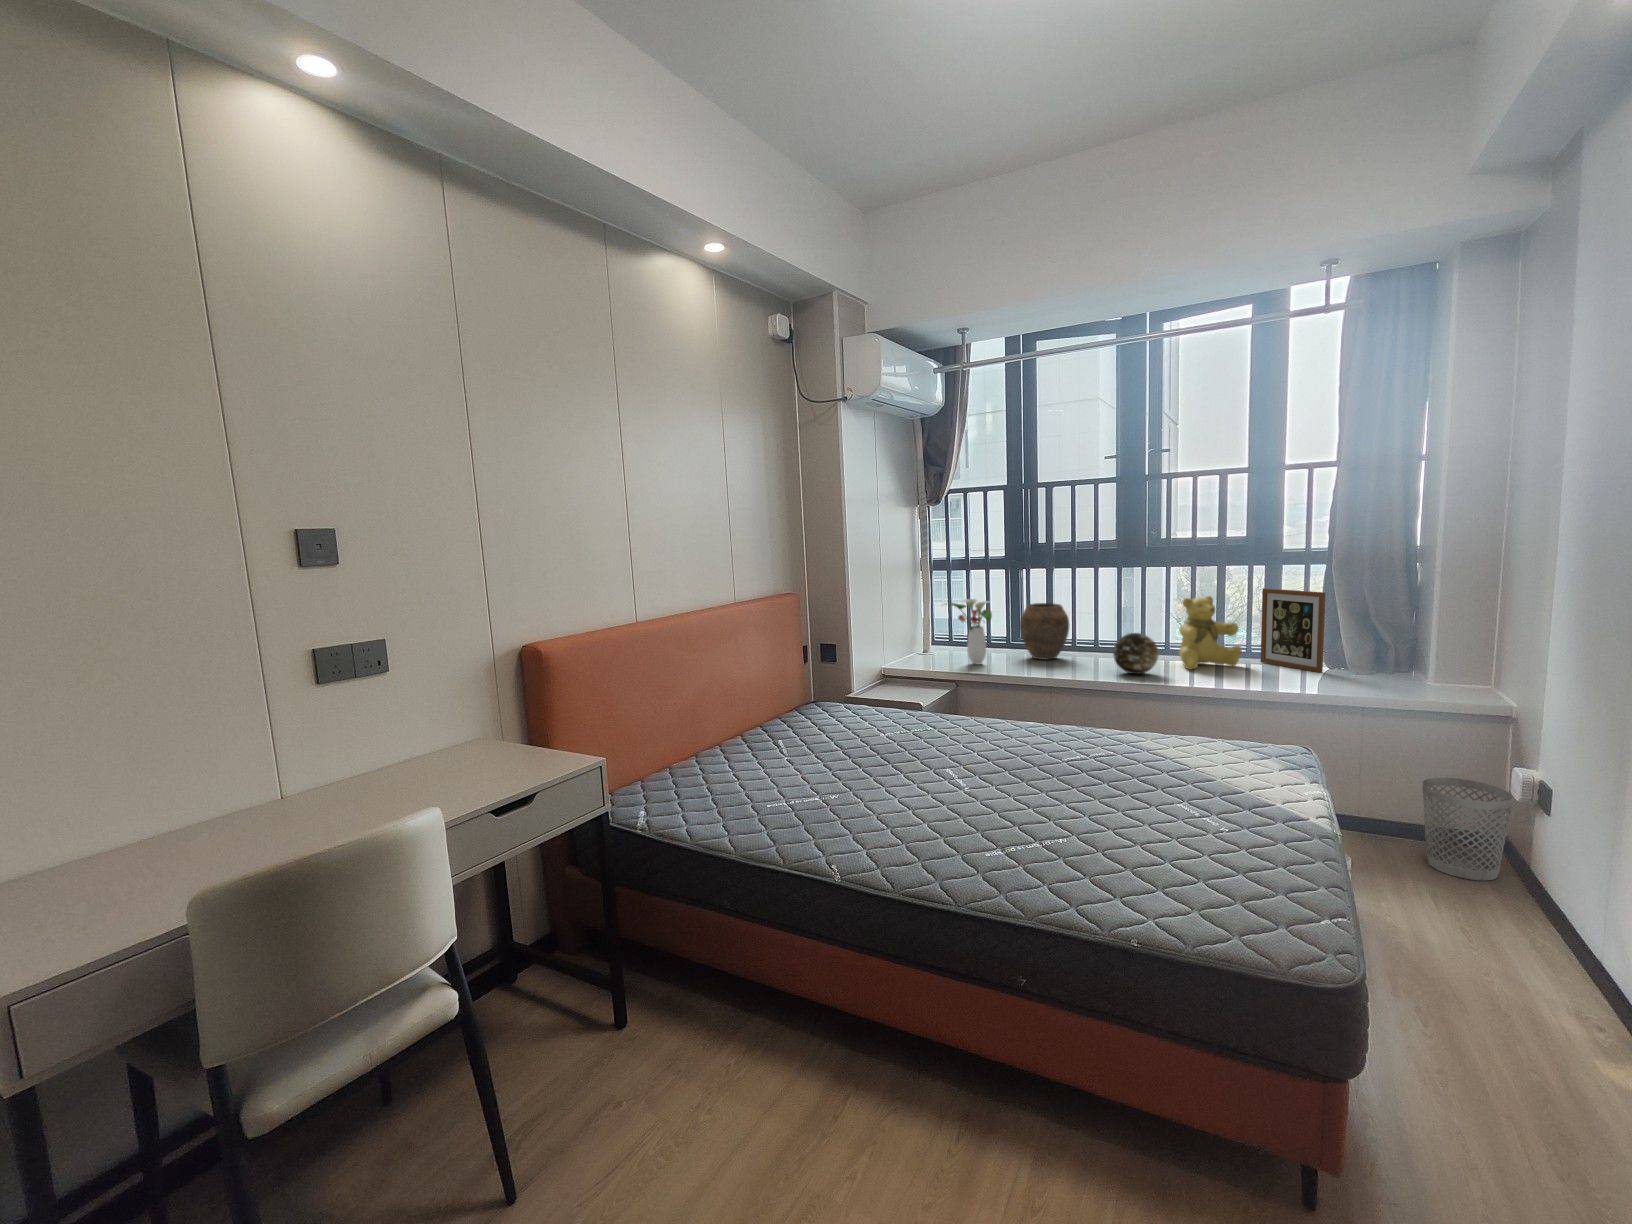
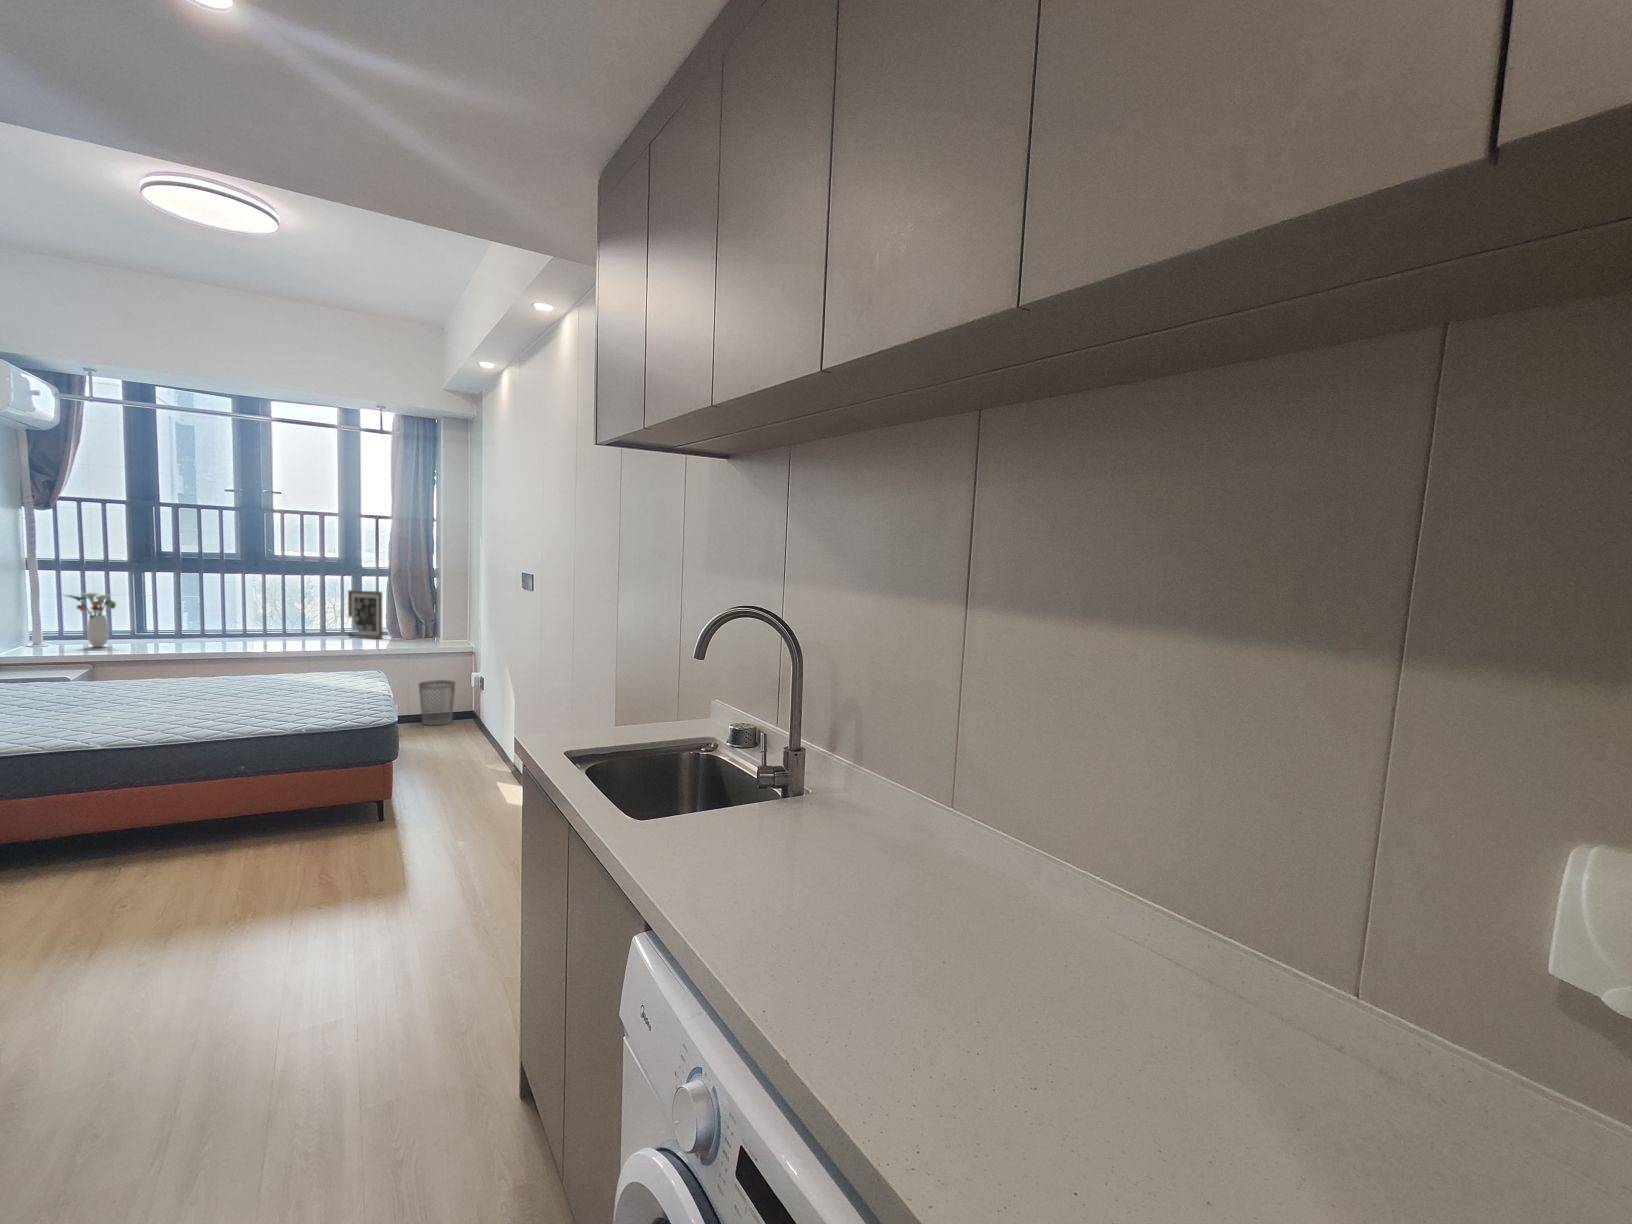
teddy bear: present [1179,596,1242,670] -> none [288,594,334,641]
vase: present [1020,603,1069,660] -> none [146,599,196,642]
decorative orb: present [1113,633,1159,674] -> none [234,616,270,644]

